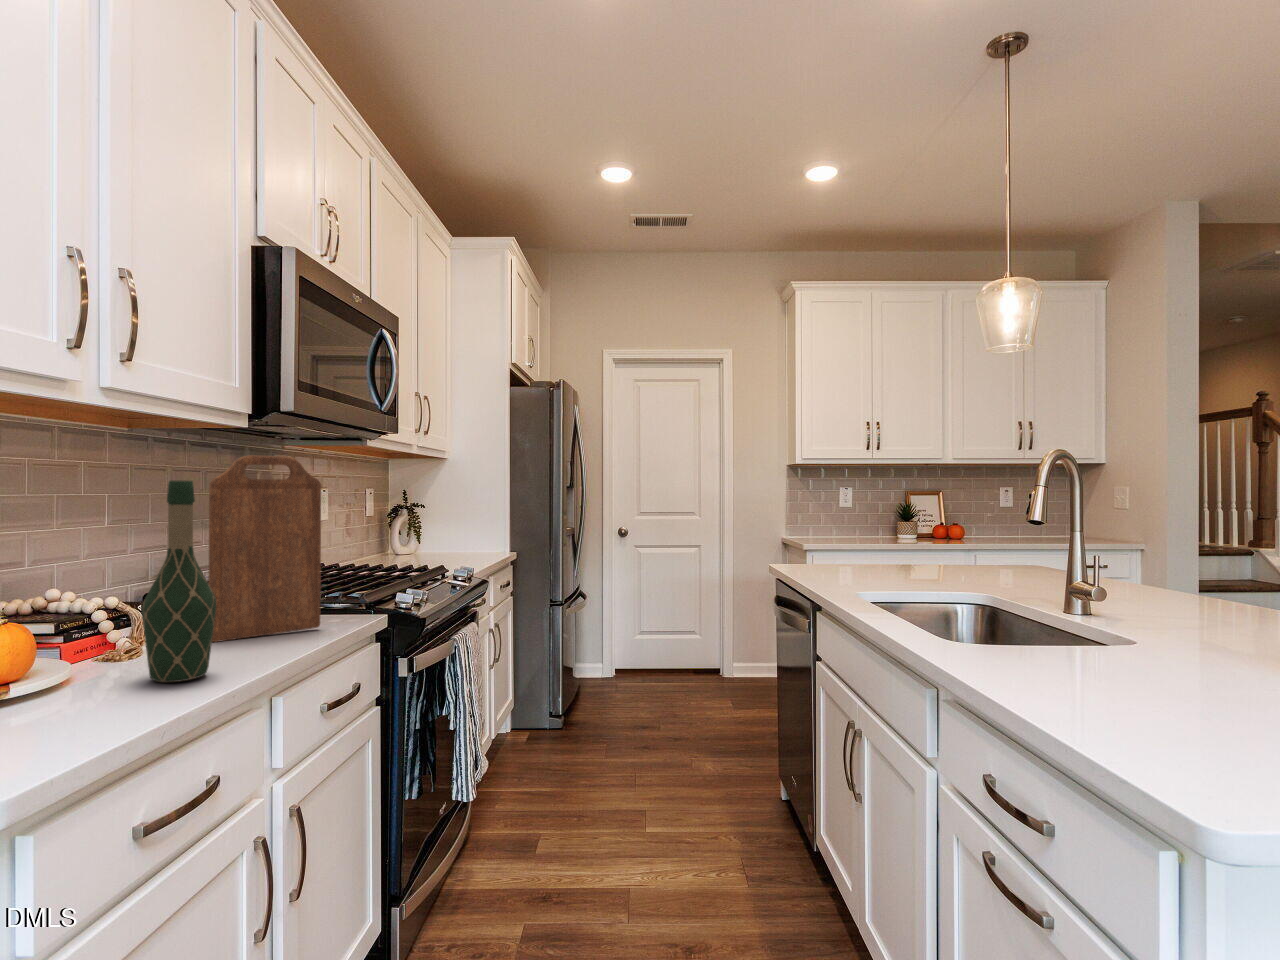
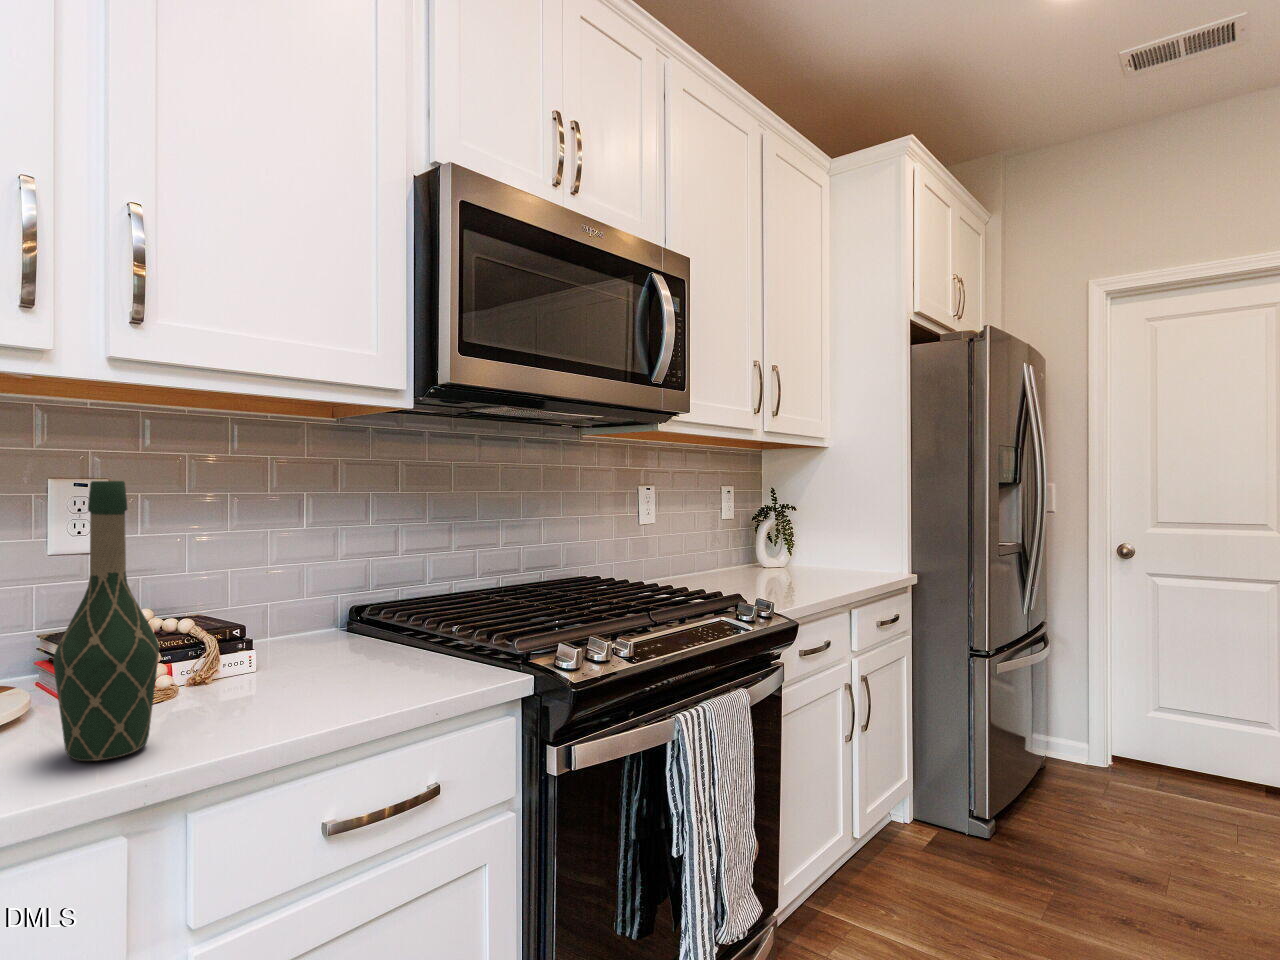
cutting board: present [208,455,321,642] -> none [277,446,425,690]

